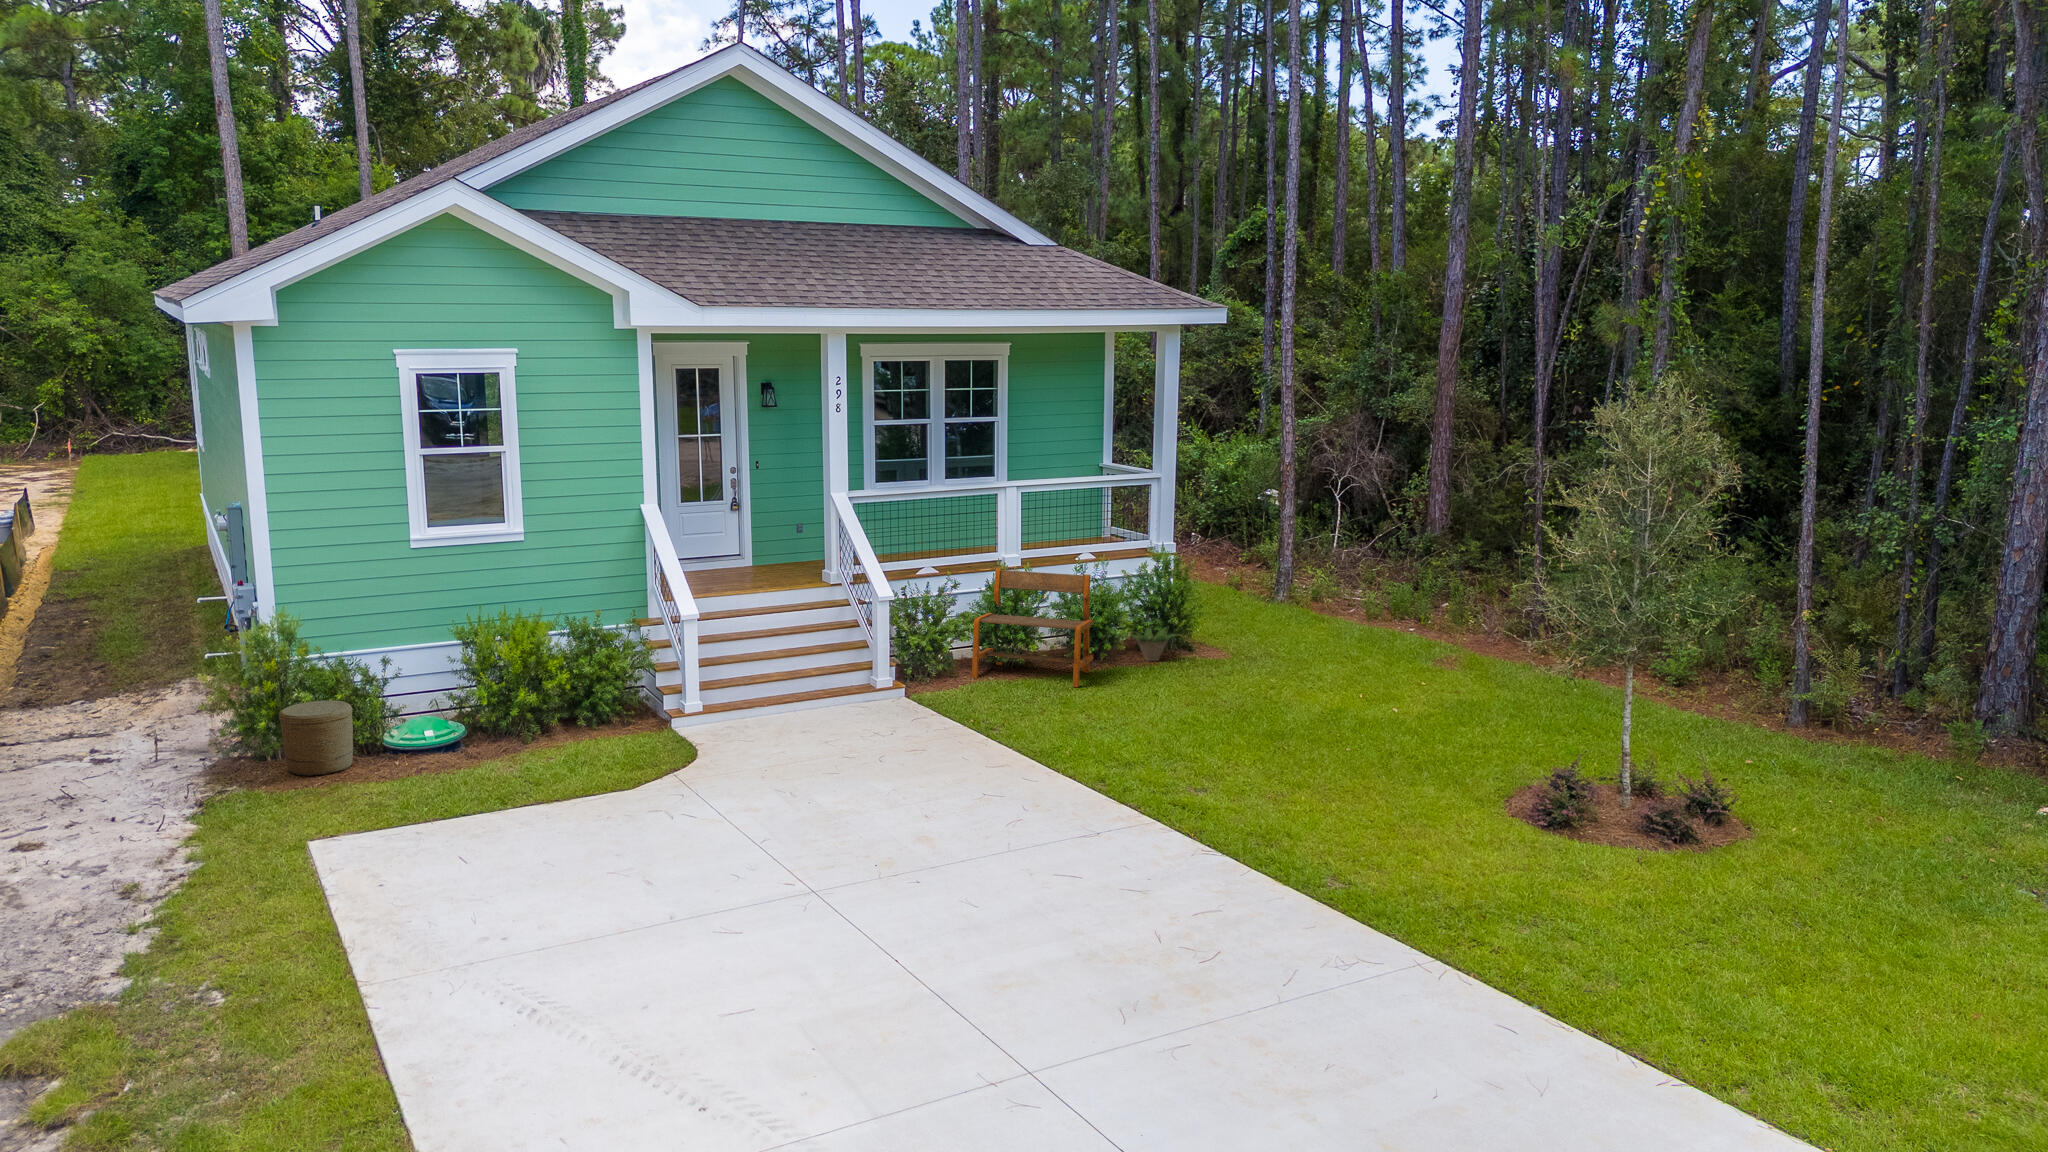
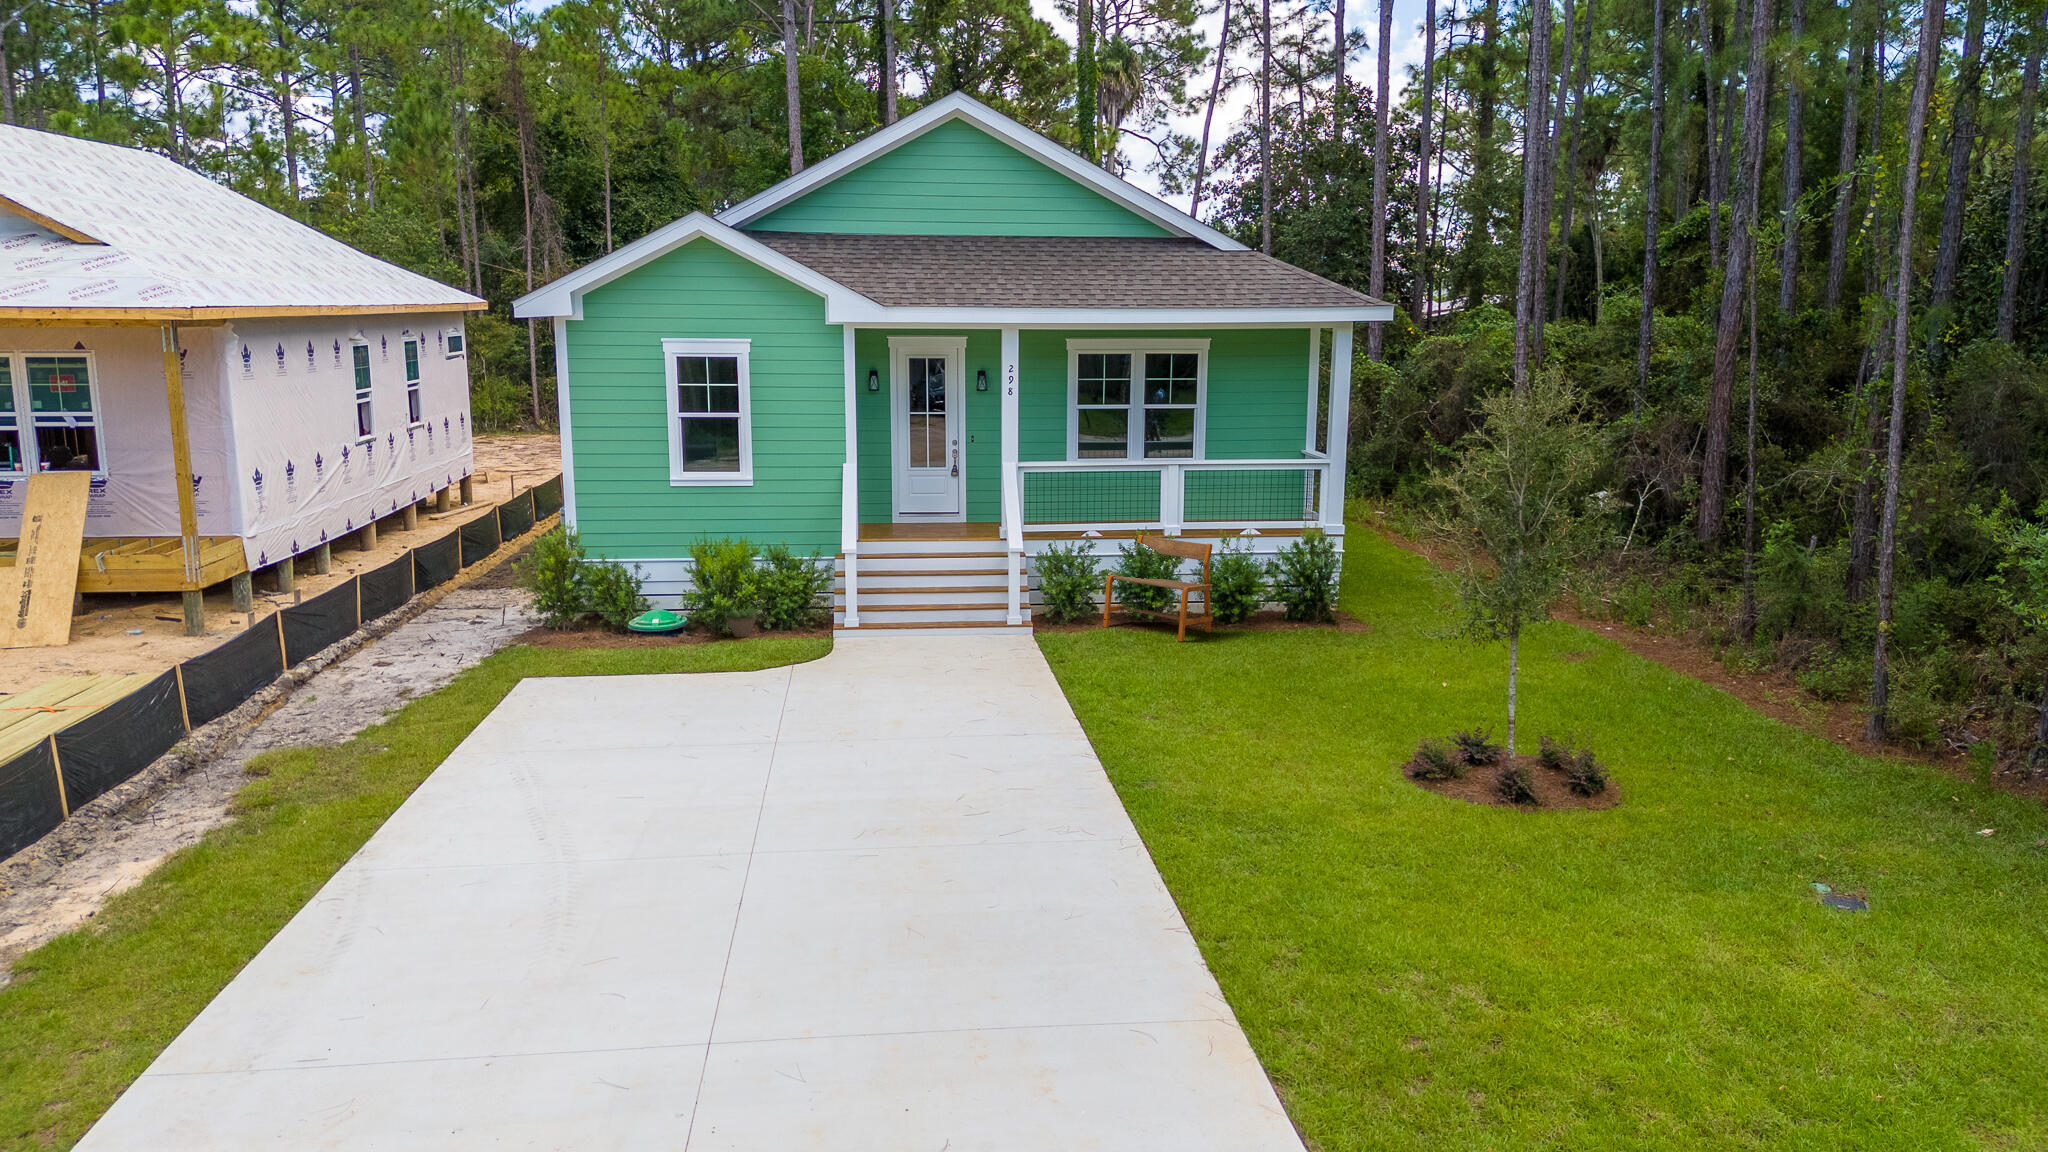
decorative plant: present [1131,628,1176,661] -> present [722,607,760,637]
woven basket: present [279,700,353,776] -> none [557,587,606,637]

